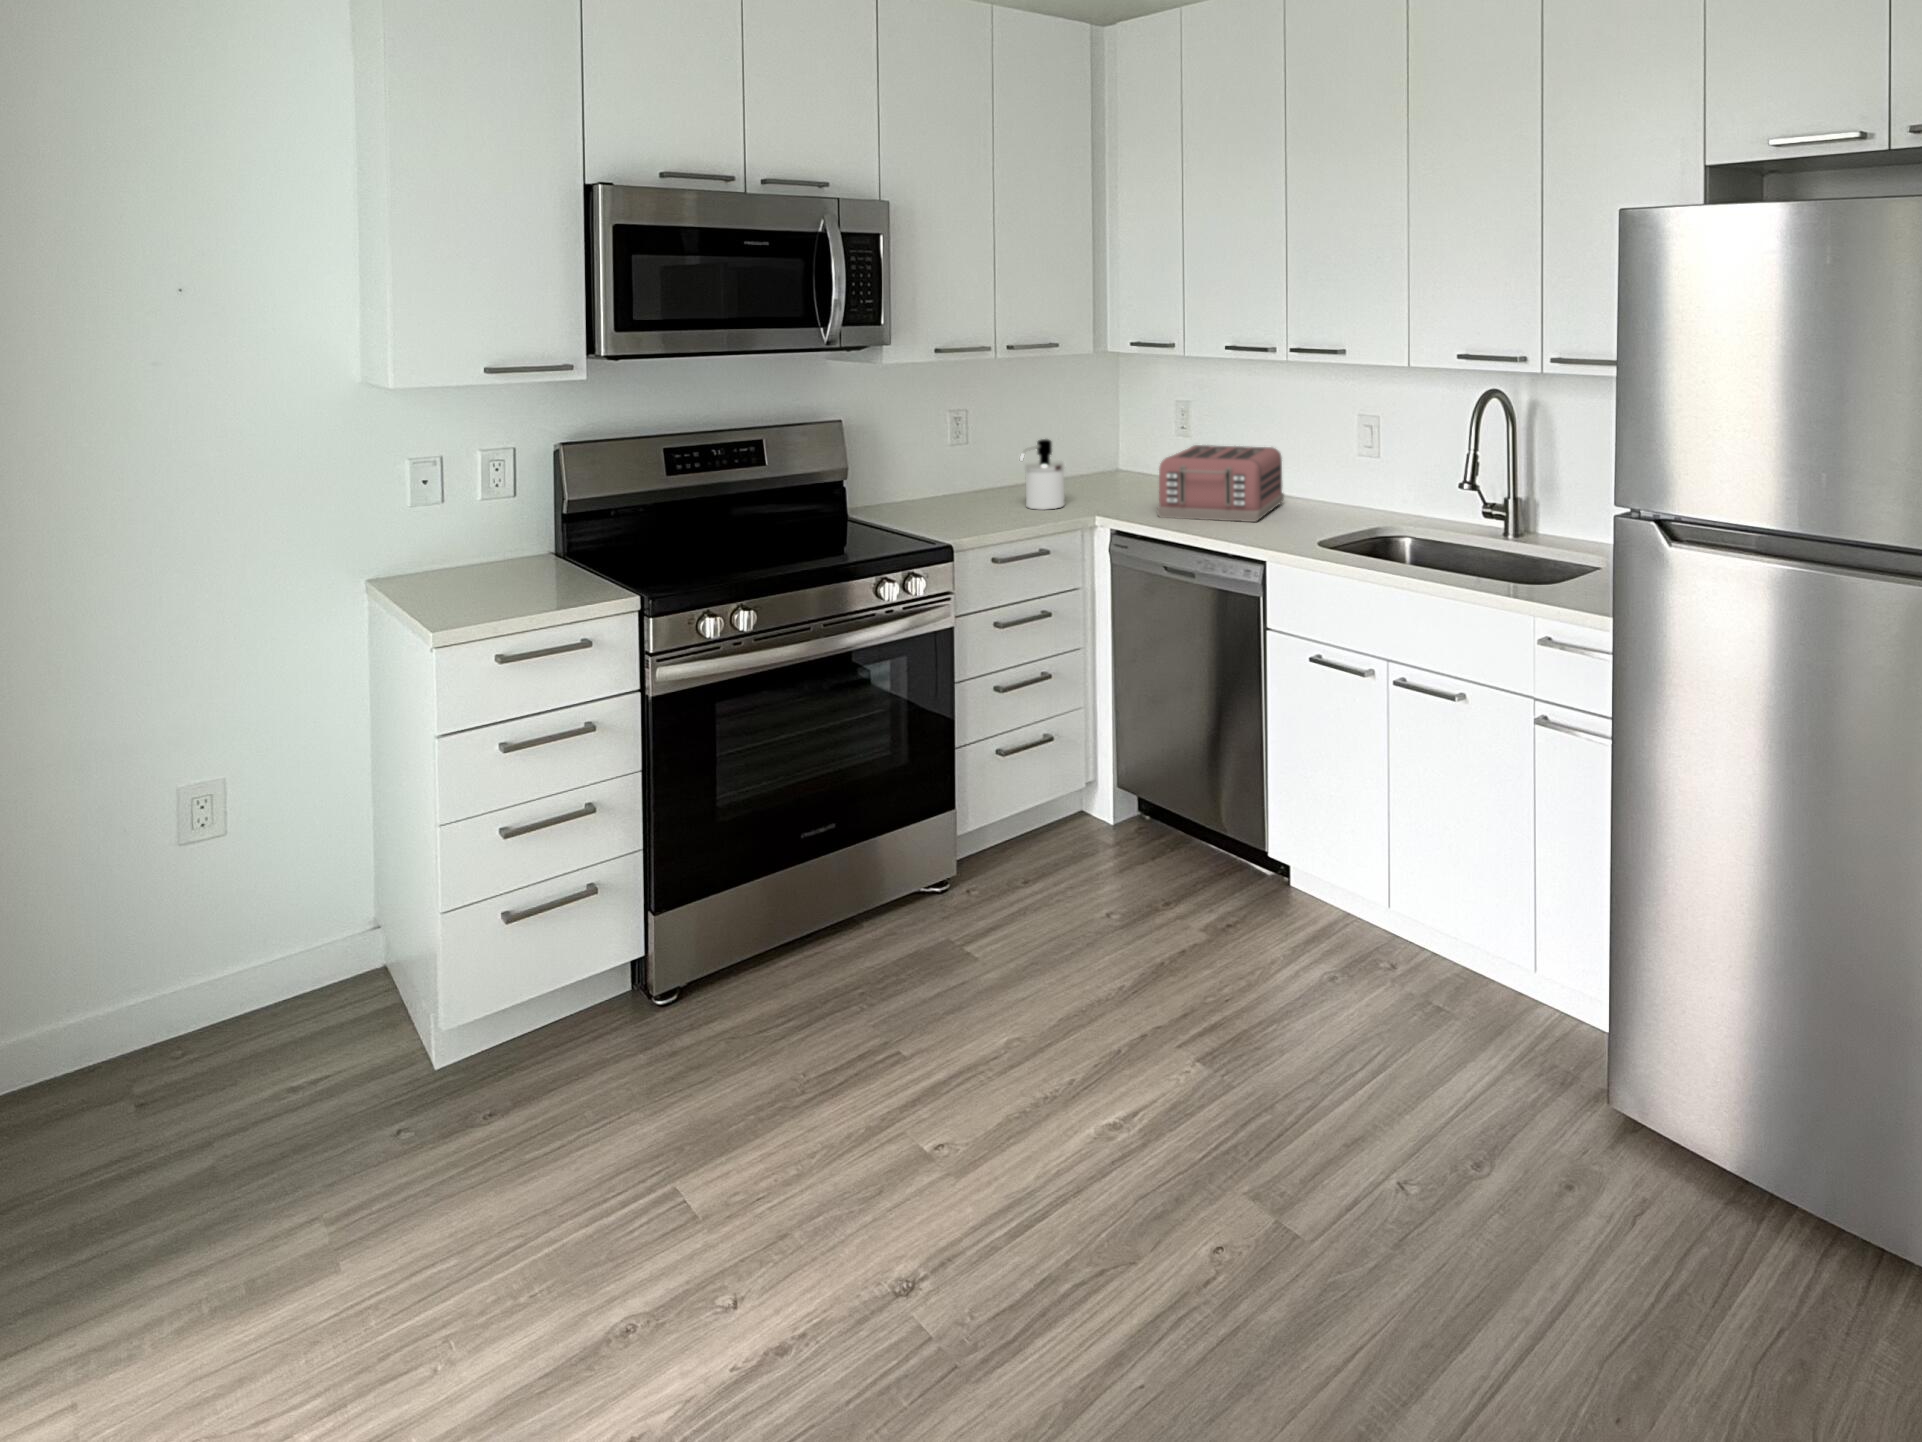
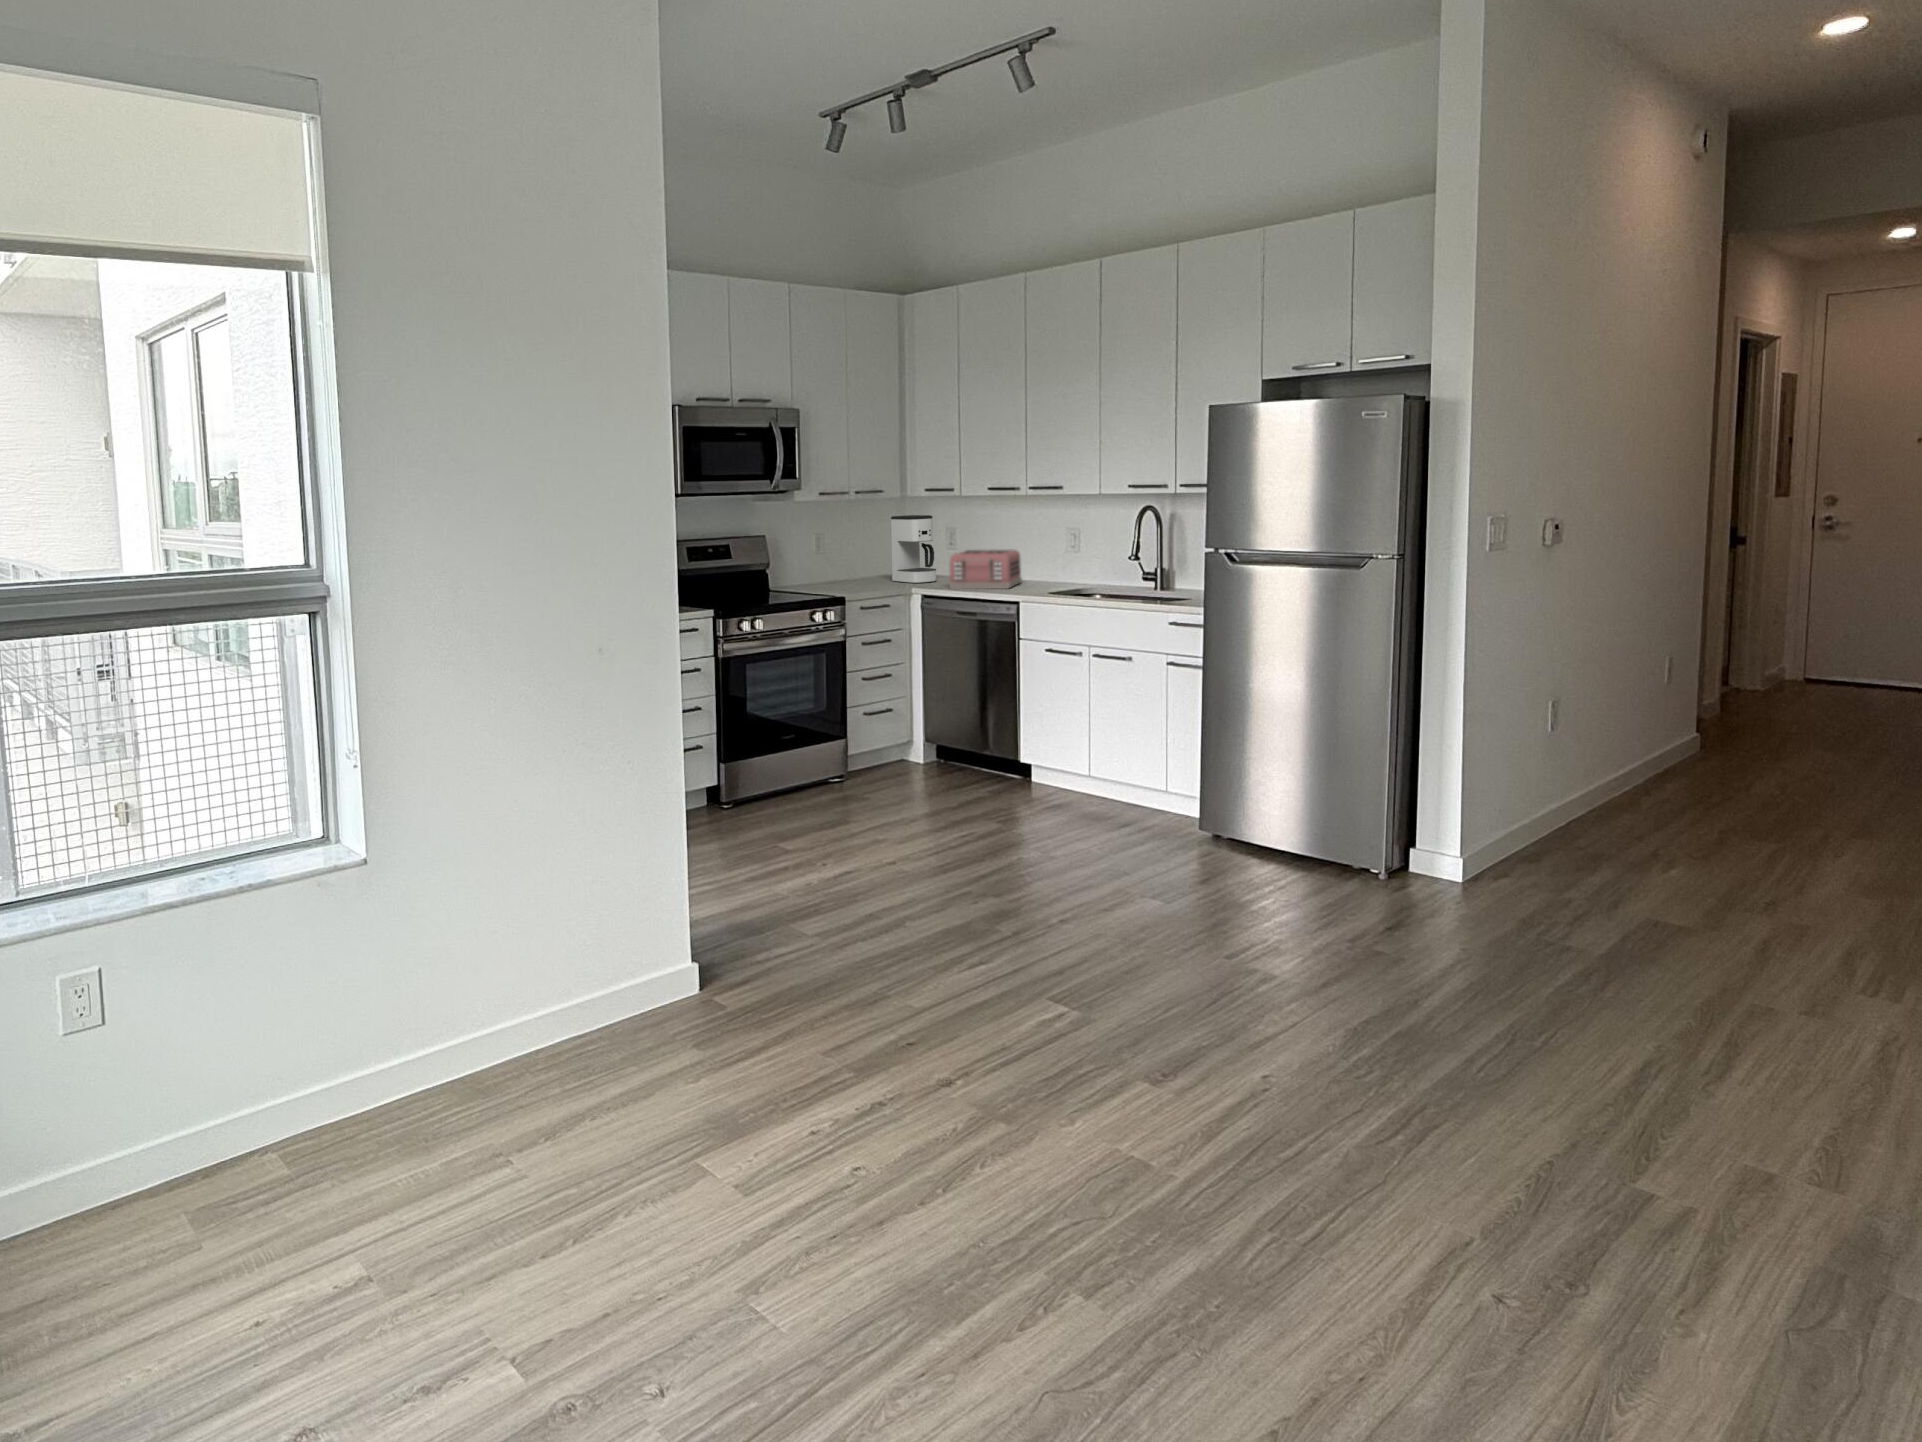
coffee maker: none [1075,381,1148,499] -> present [891,515,936,584]
soap dispenser: present [1020,439,1065,510] -> none [867,547,891,587]

